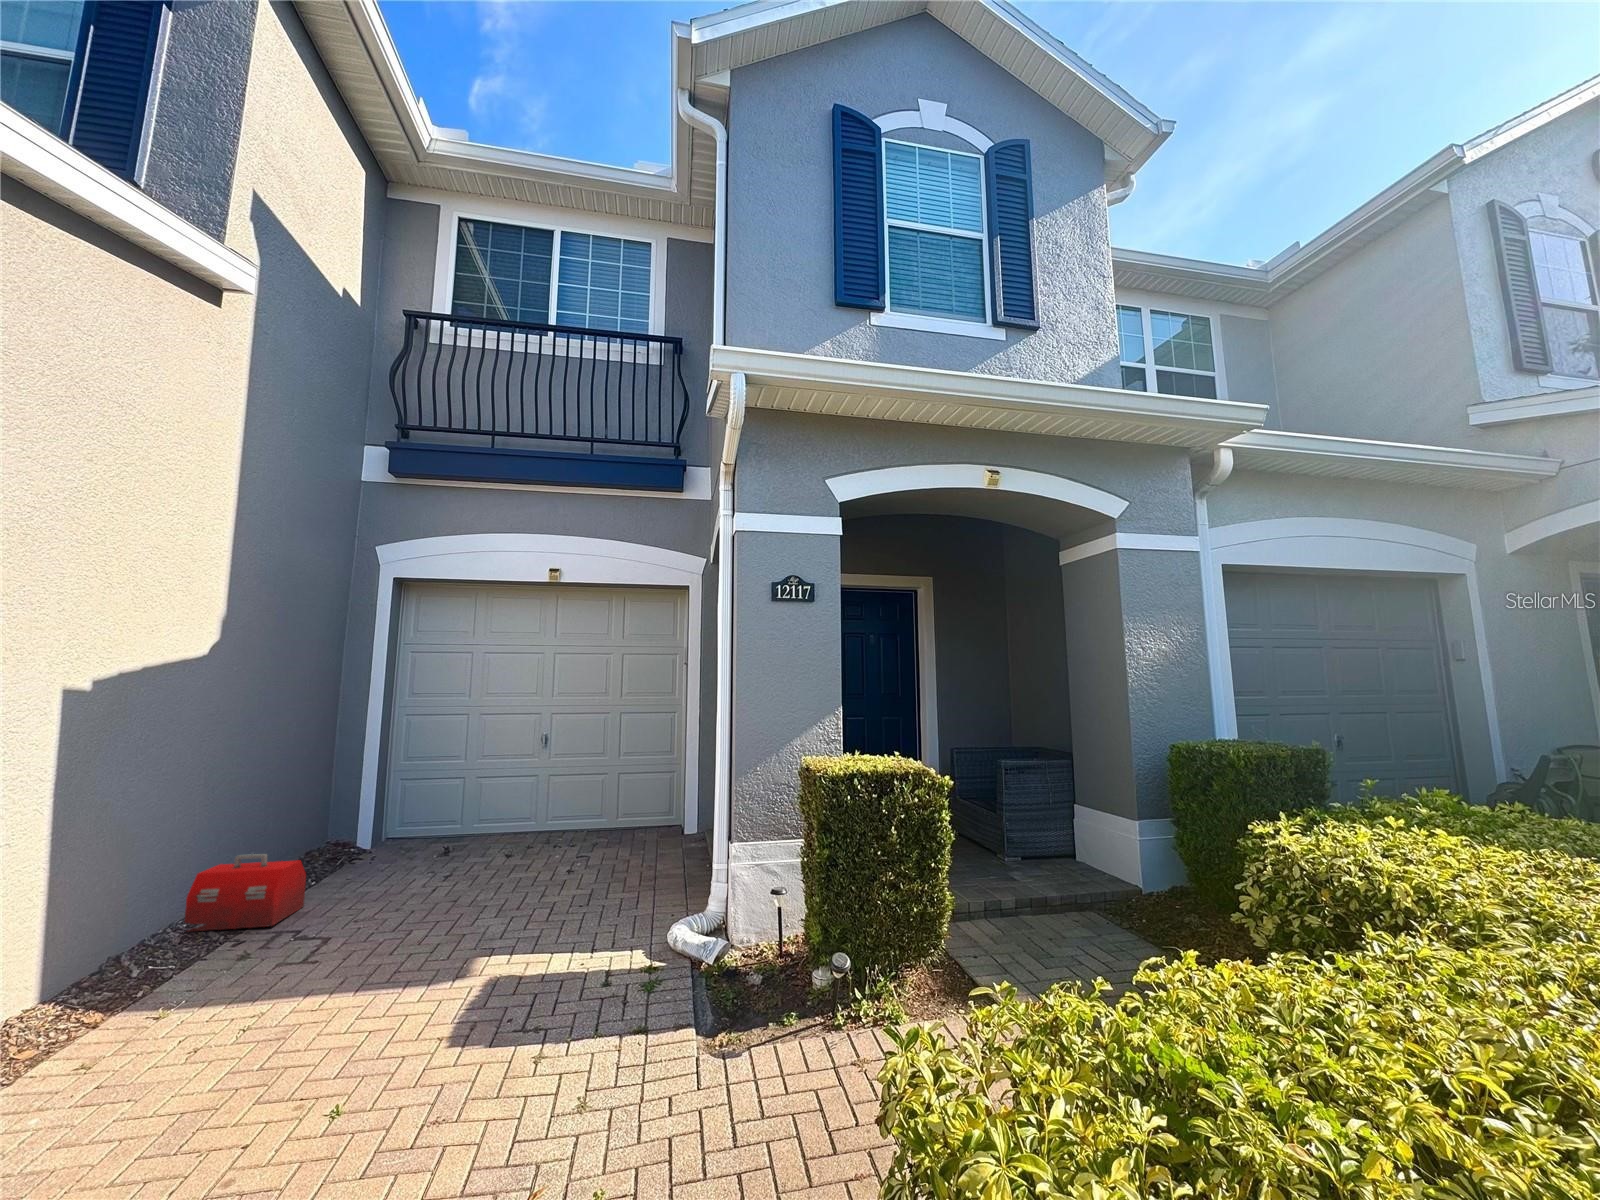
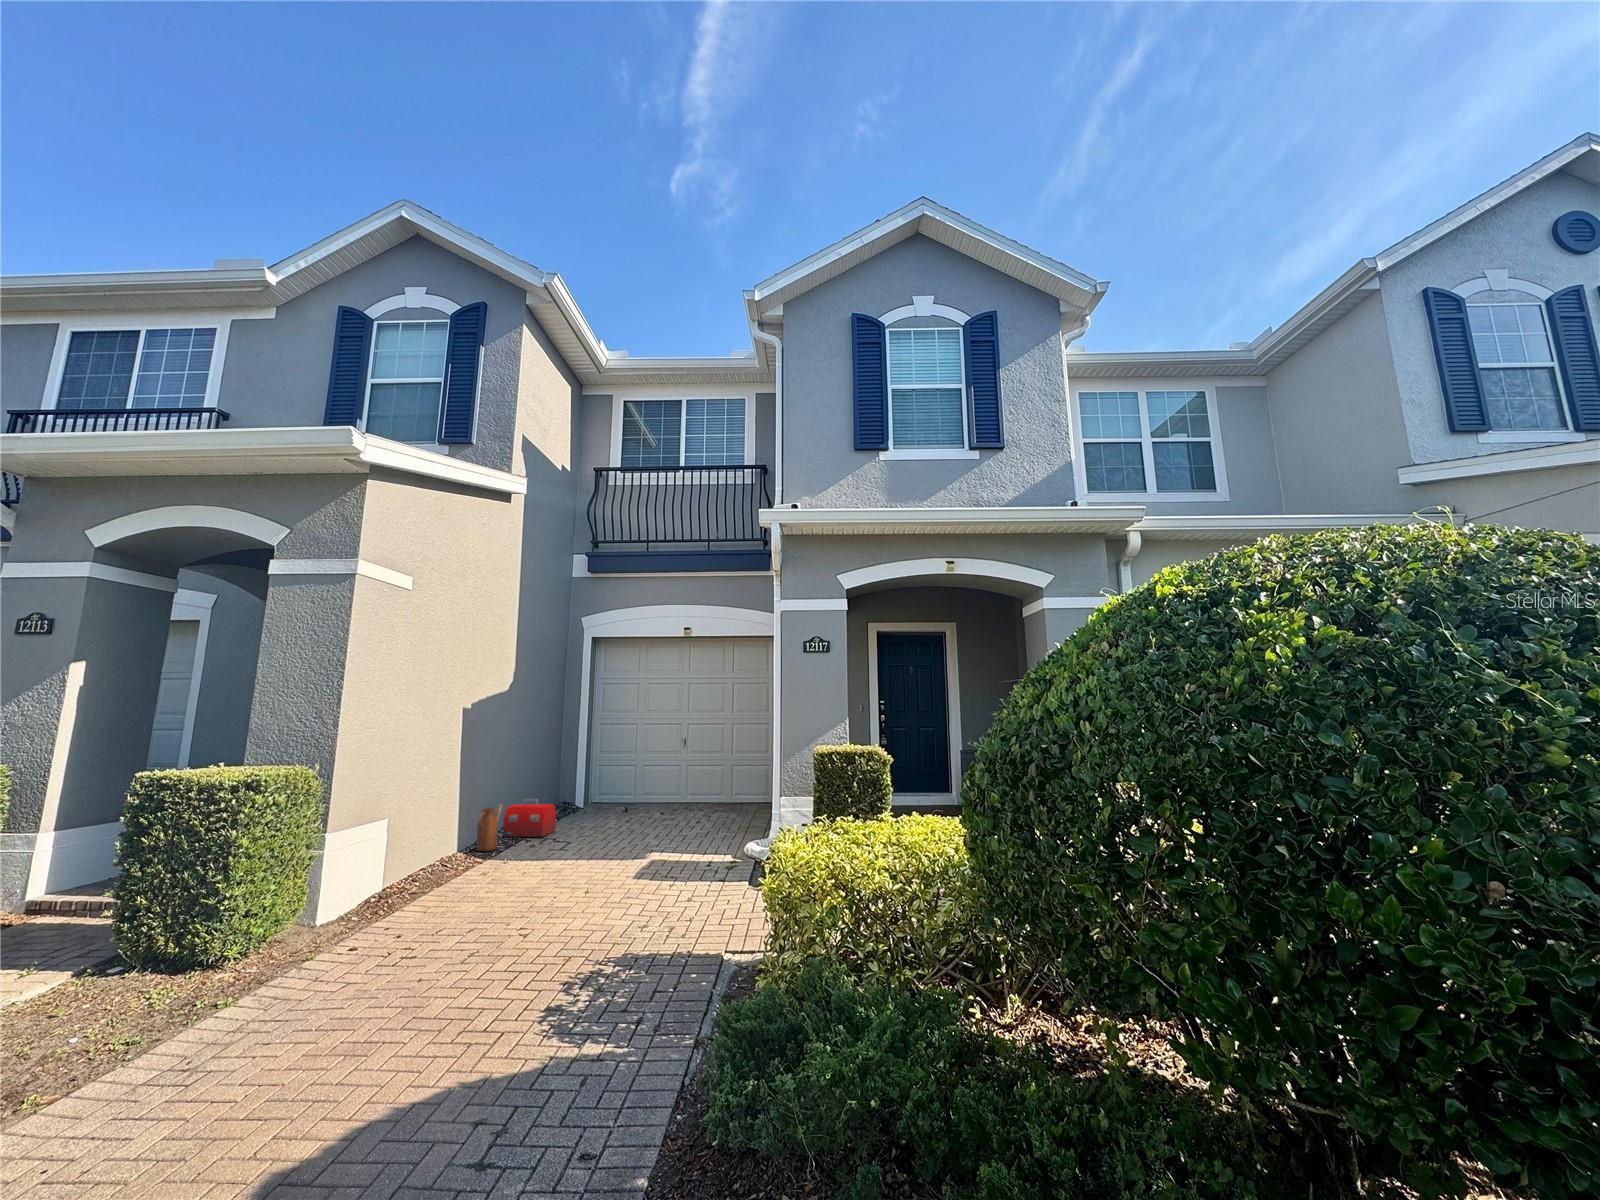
watering can: none [99,877,179,986] -> present [476,804,502,851]

